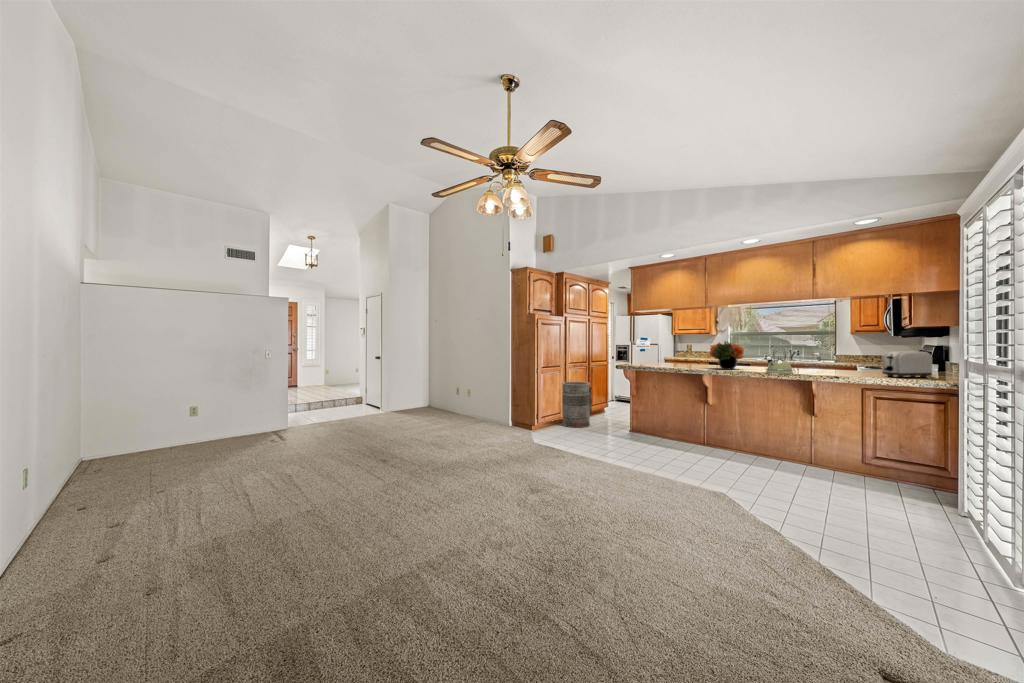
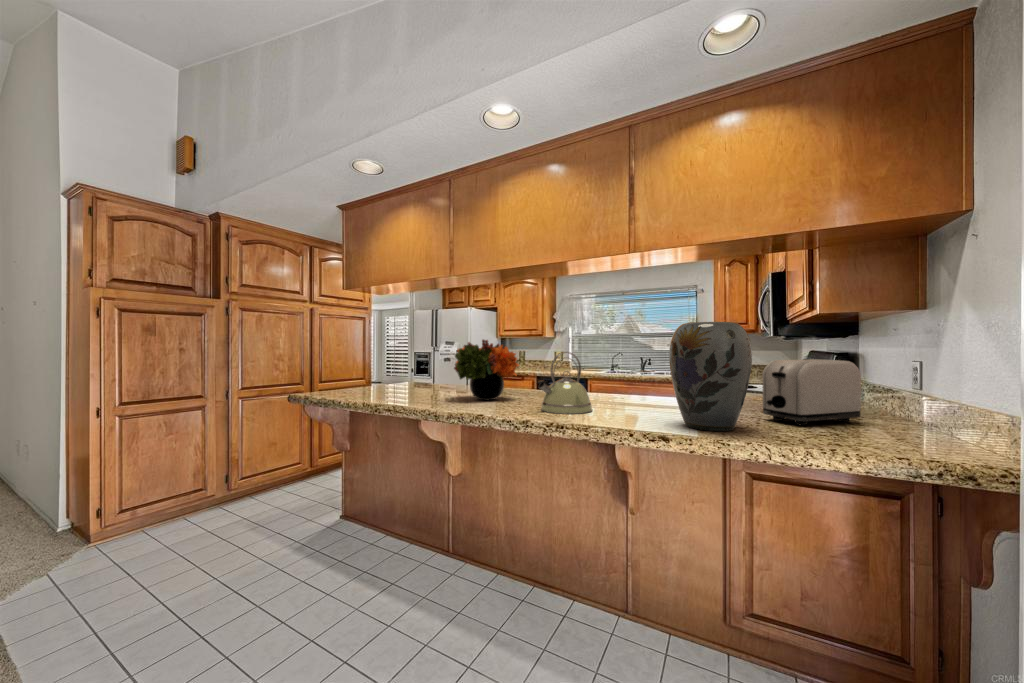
vase: none [837,337,876,378] -> present [669,322,752,431]
trash can: present [562,382,592,428] -> none [226,420,306,518]

